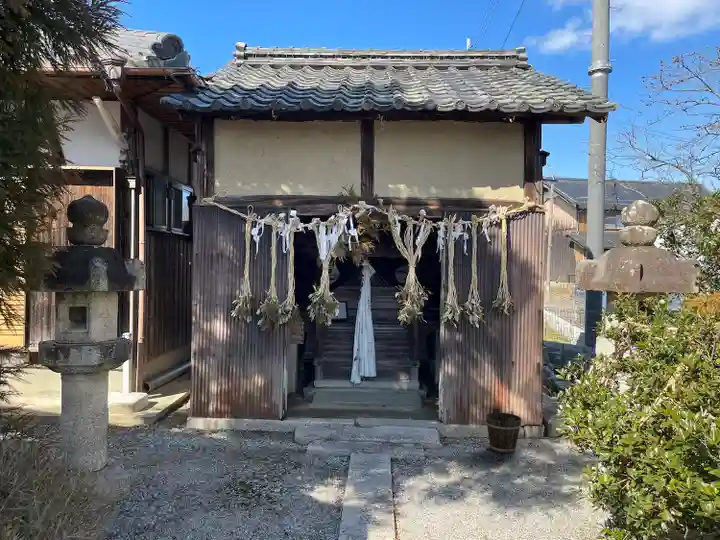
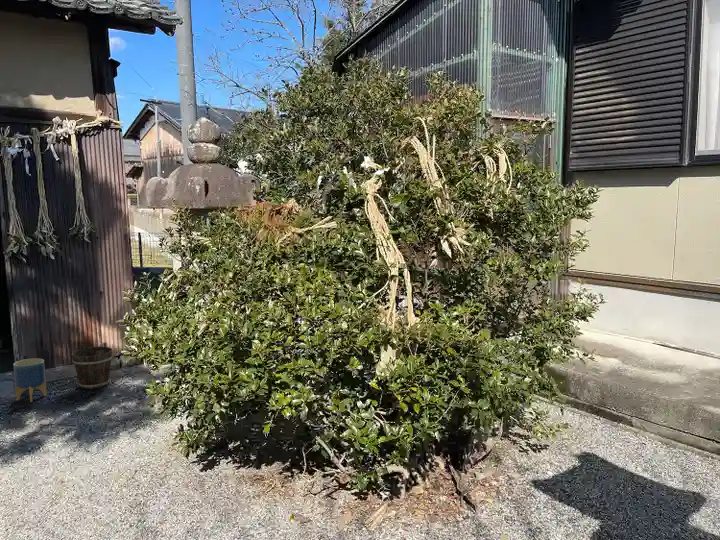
planter: none [439,413,463,453] -> present [13,358,47,402]

